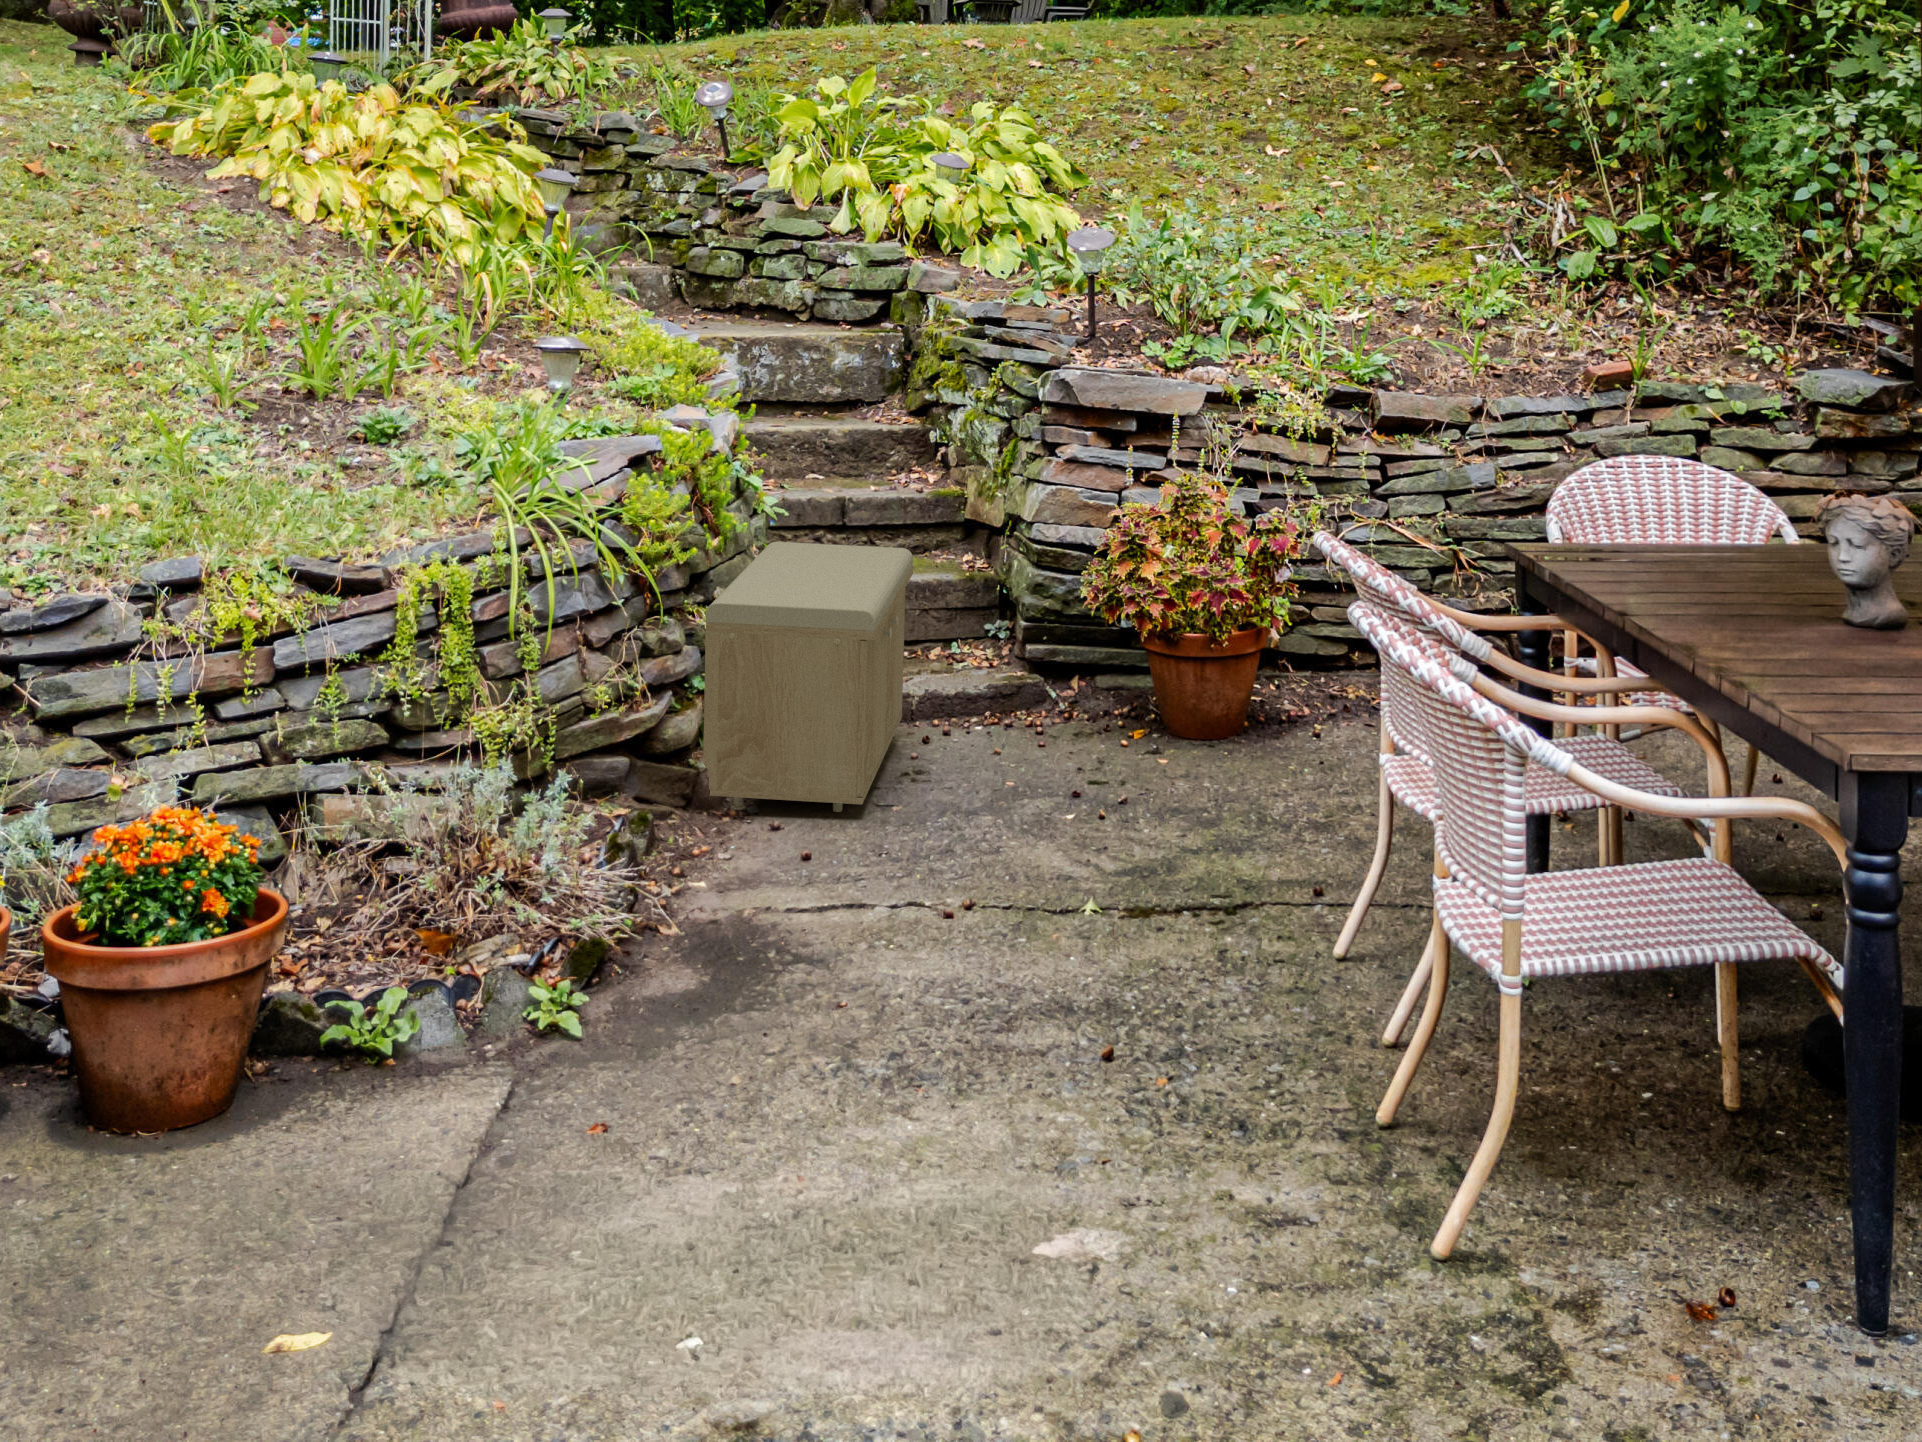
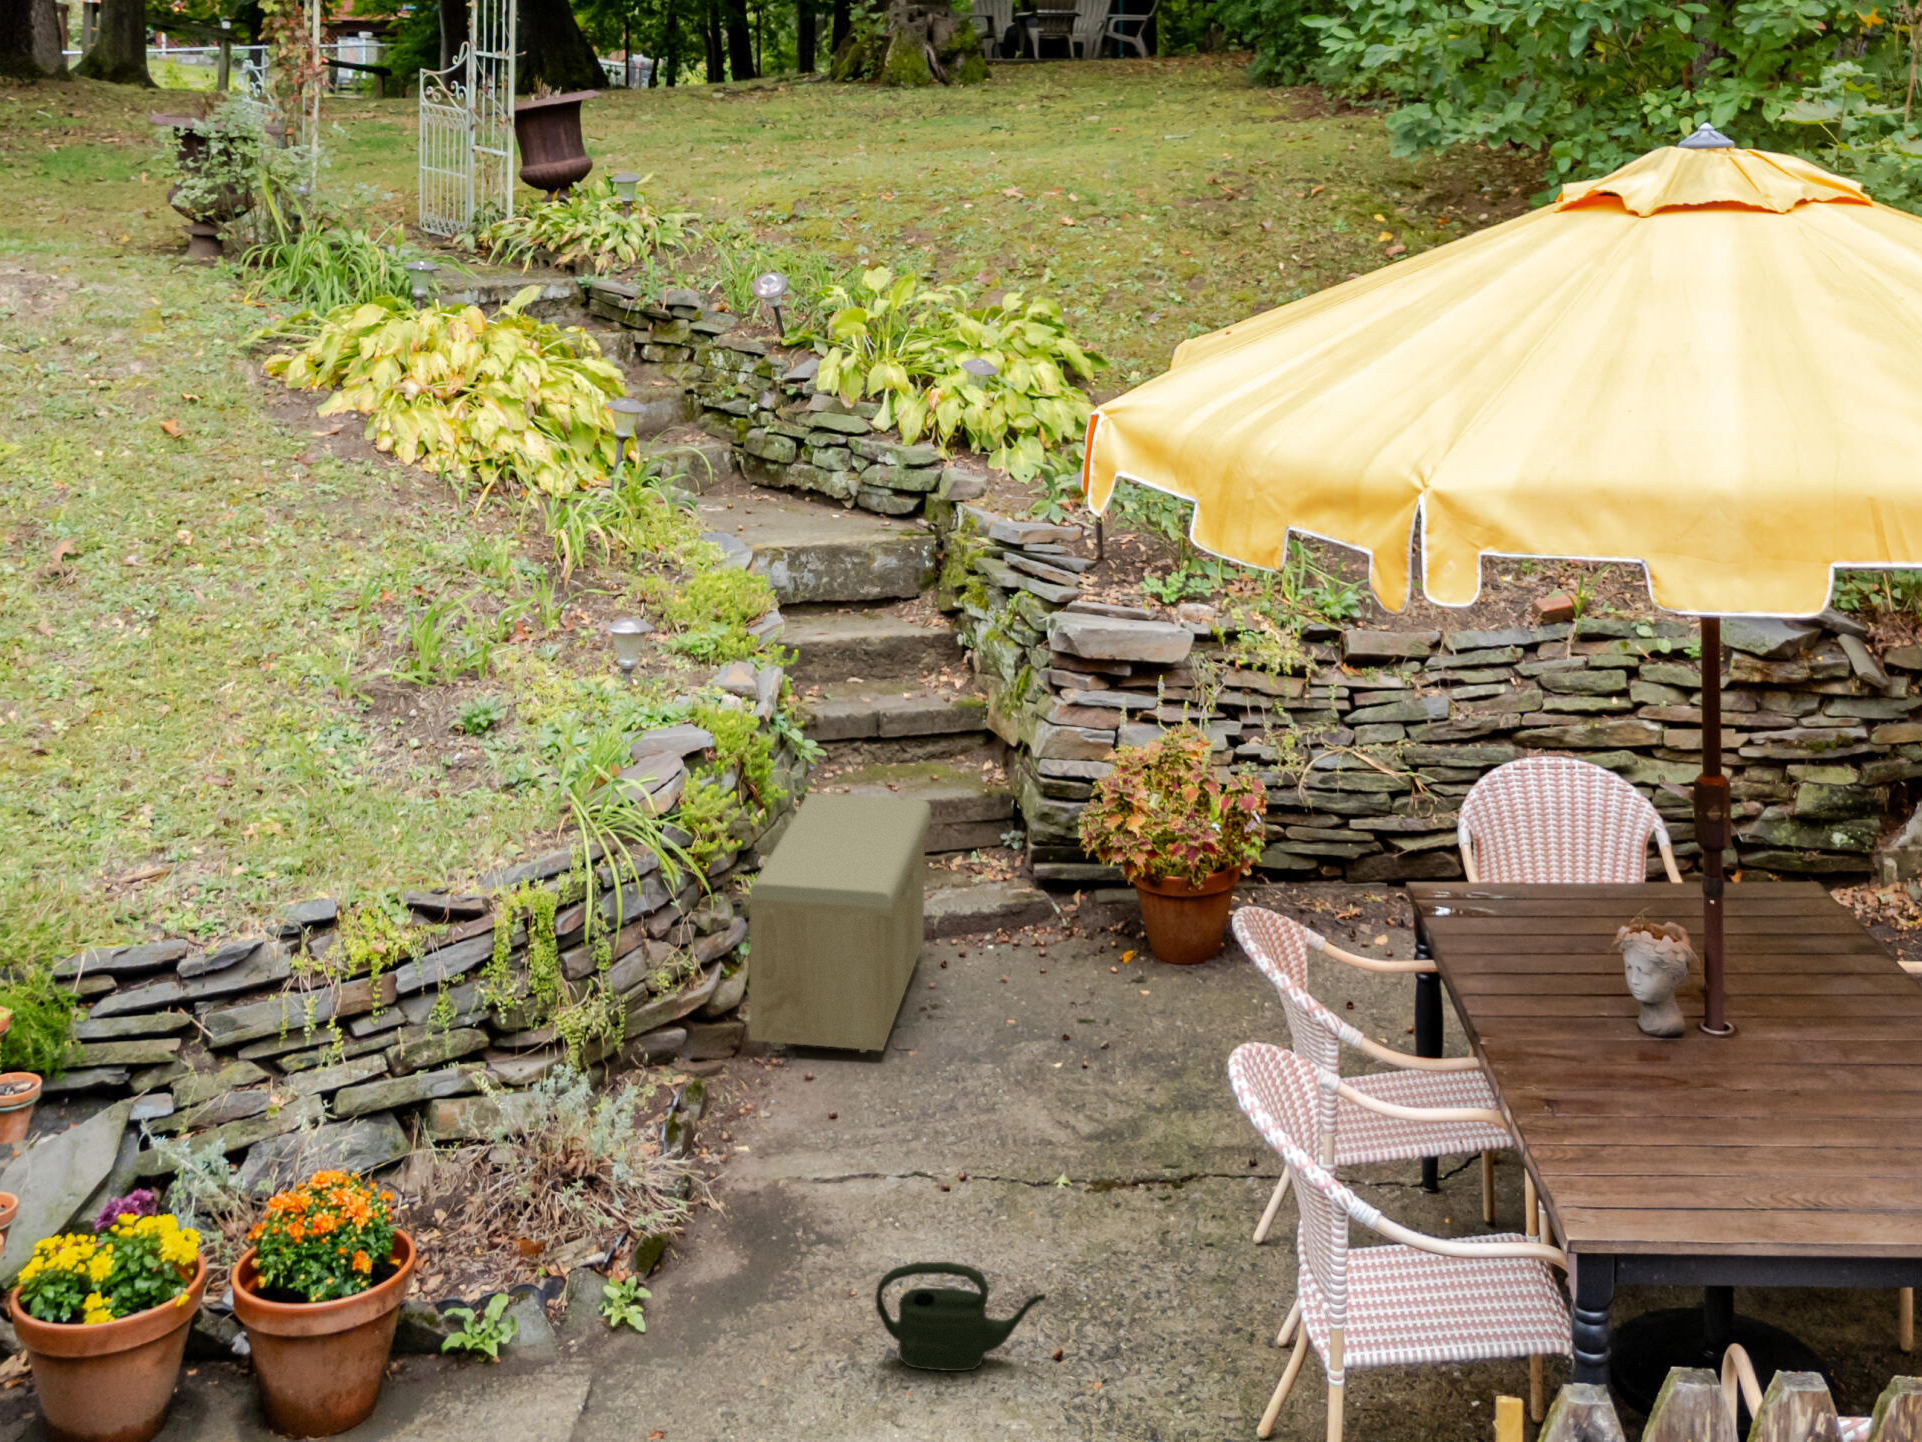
watering can: none [879,943,1095,1079] -> present [876,1262,1046,1371]

